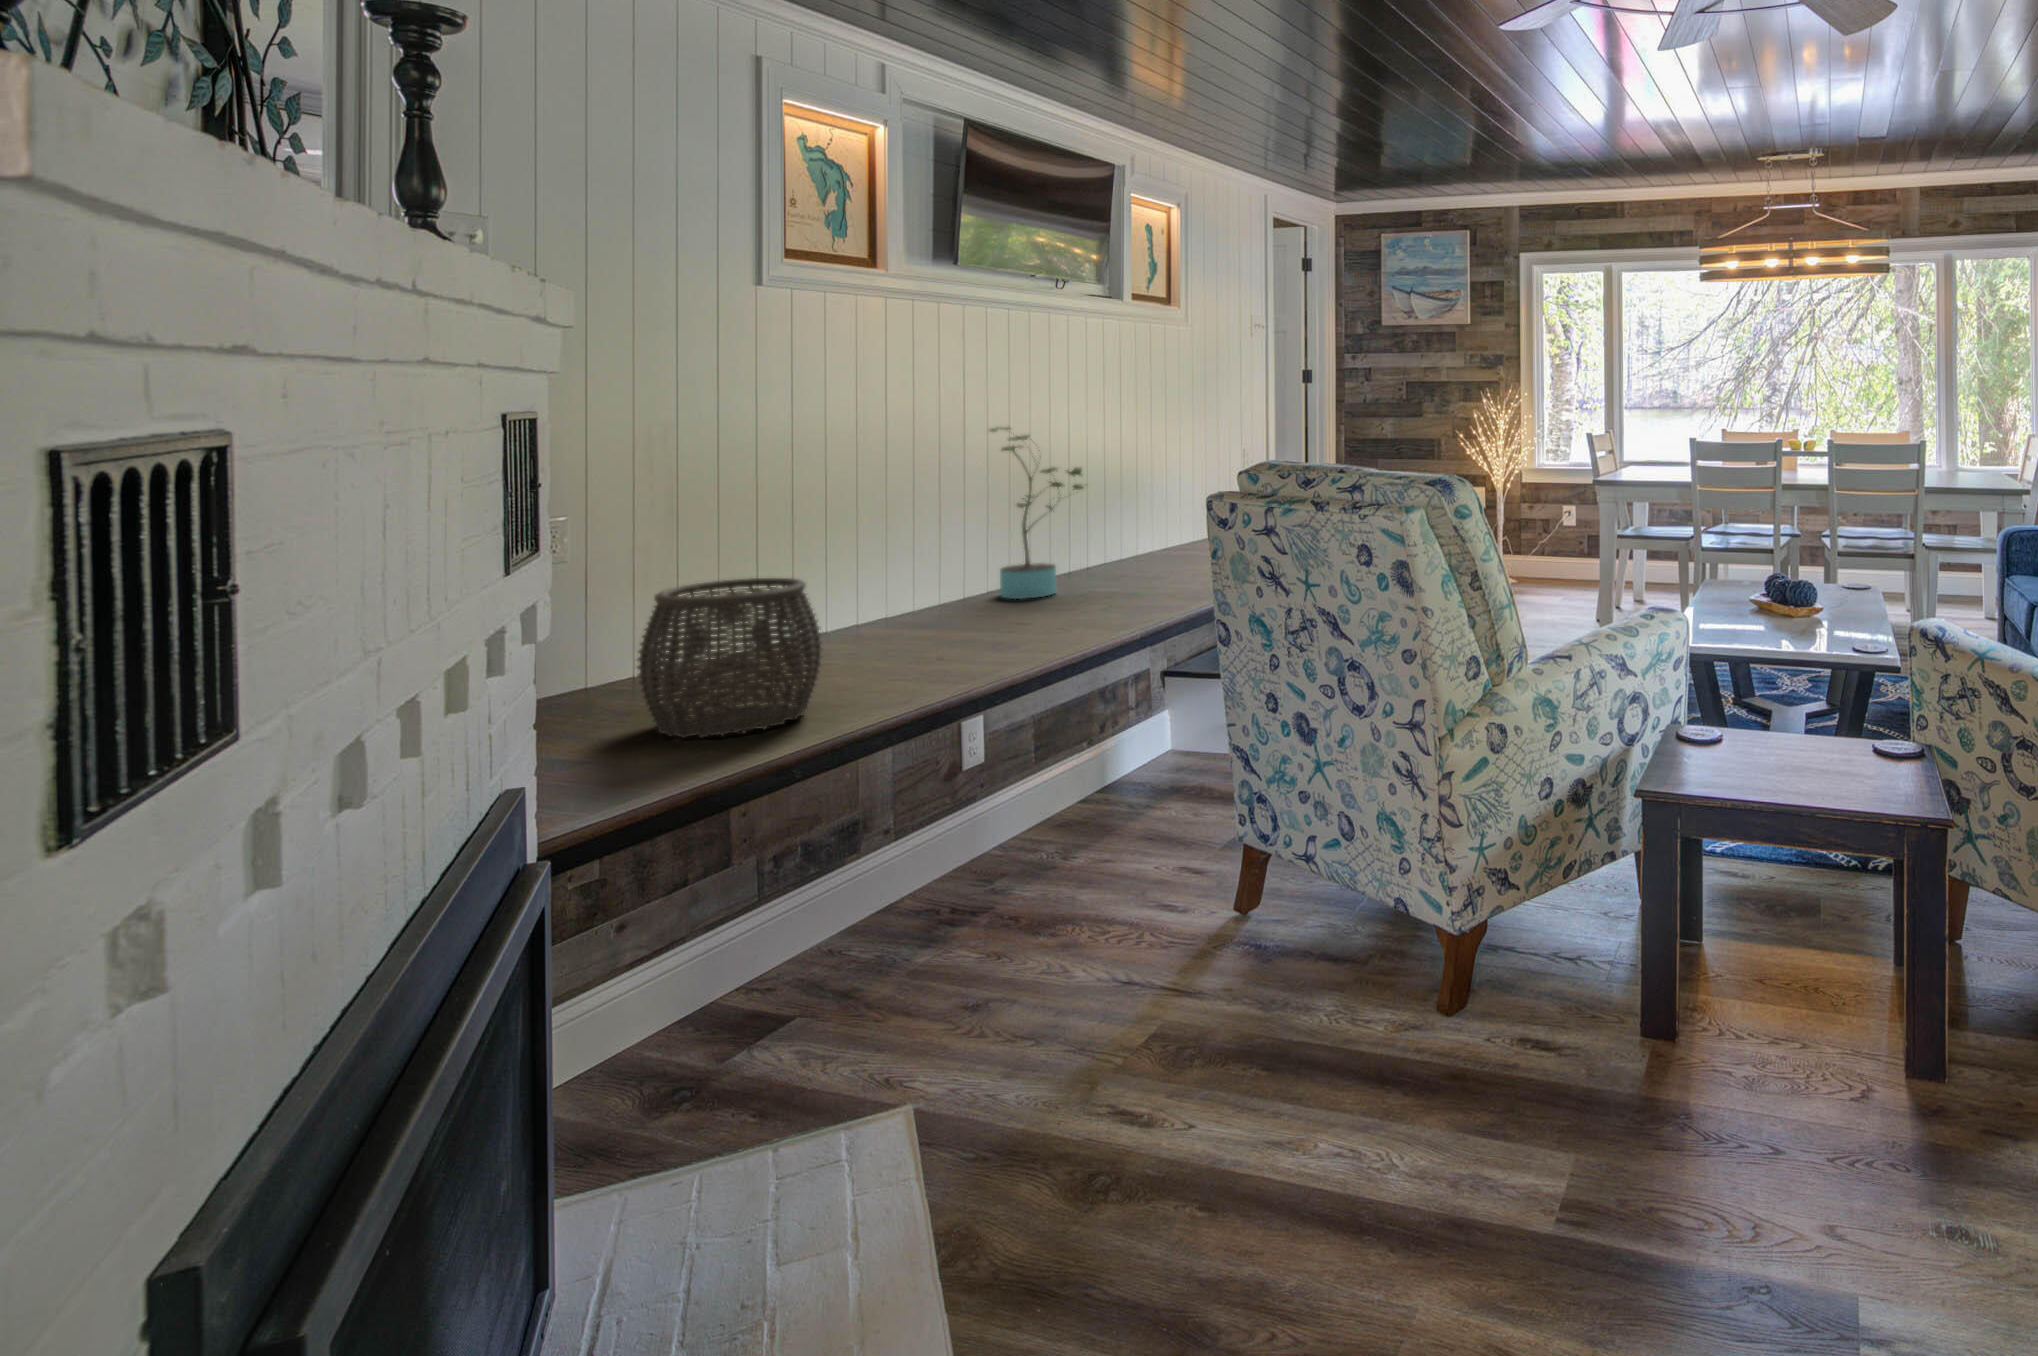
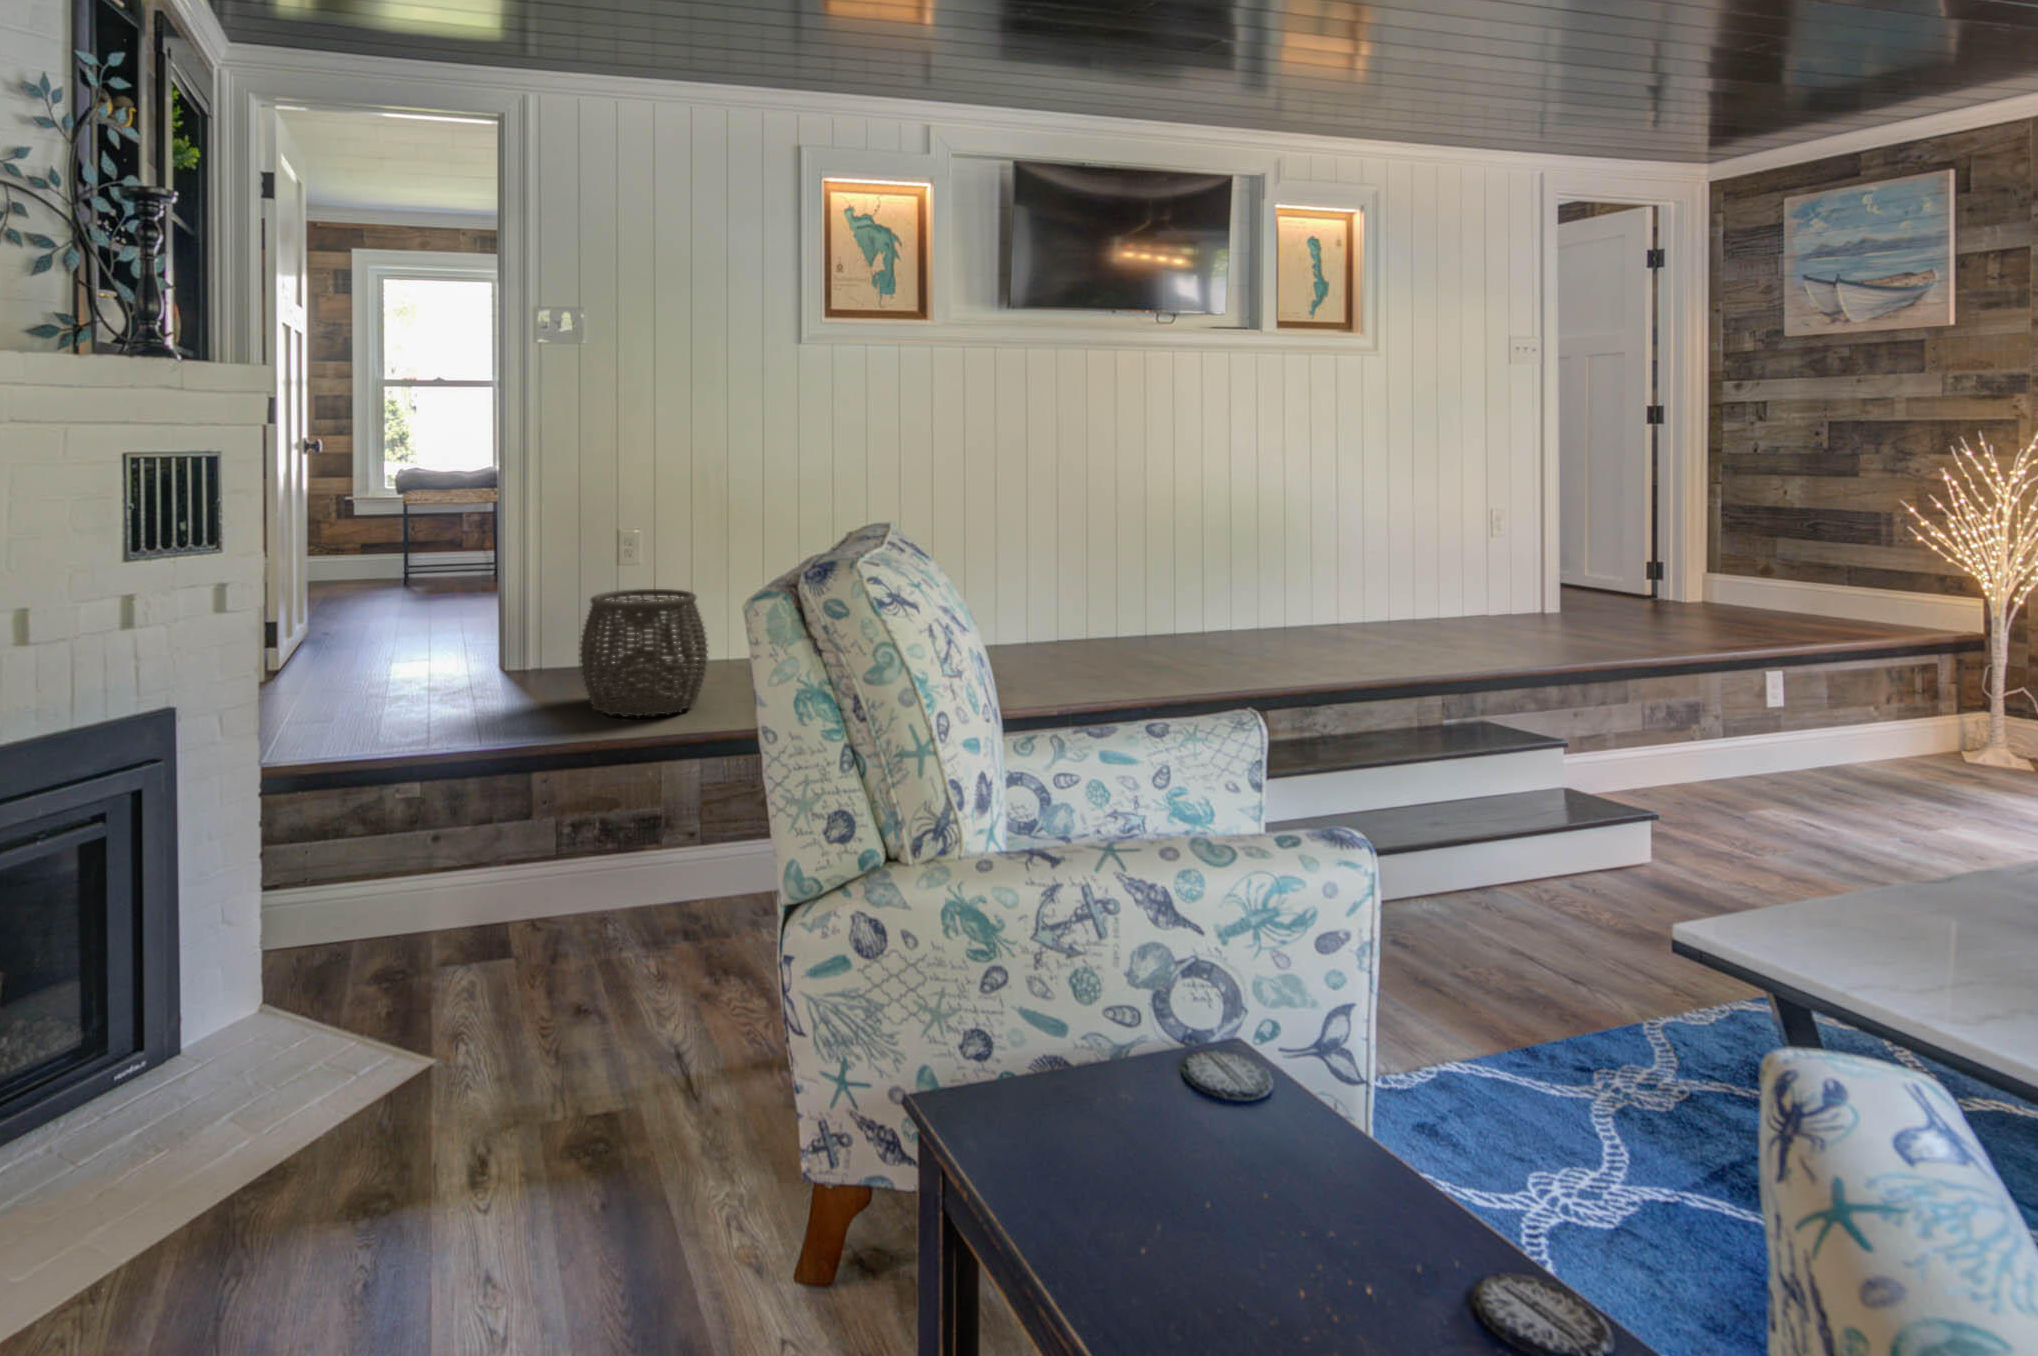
potted plant: present [991,427,1083,599] -> none [1045,467,1151,646]

